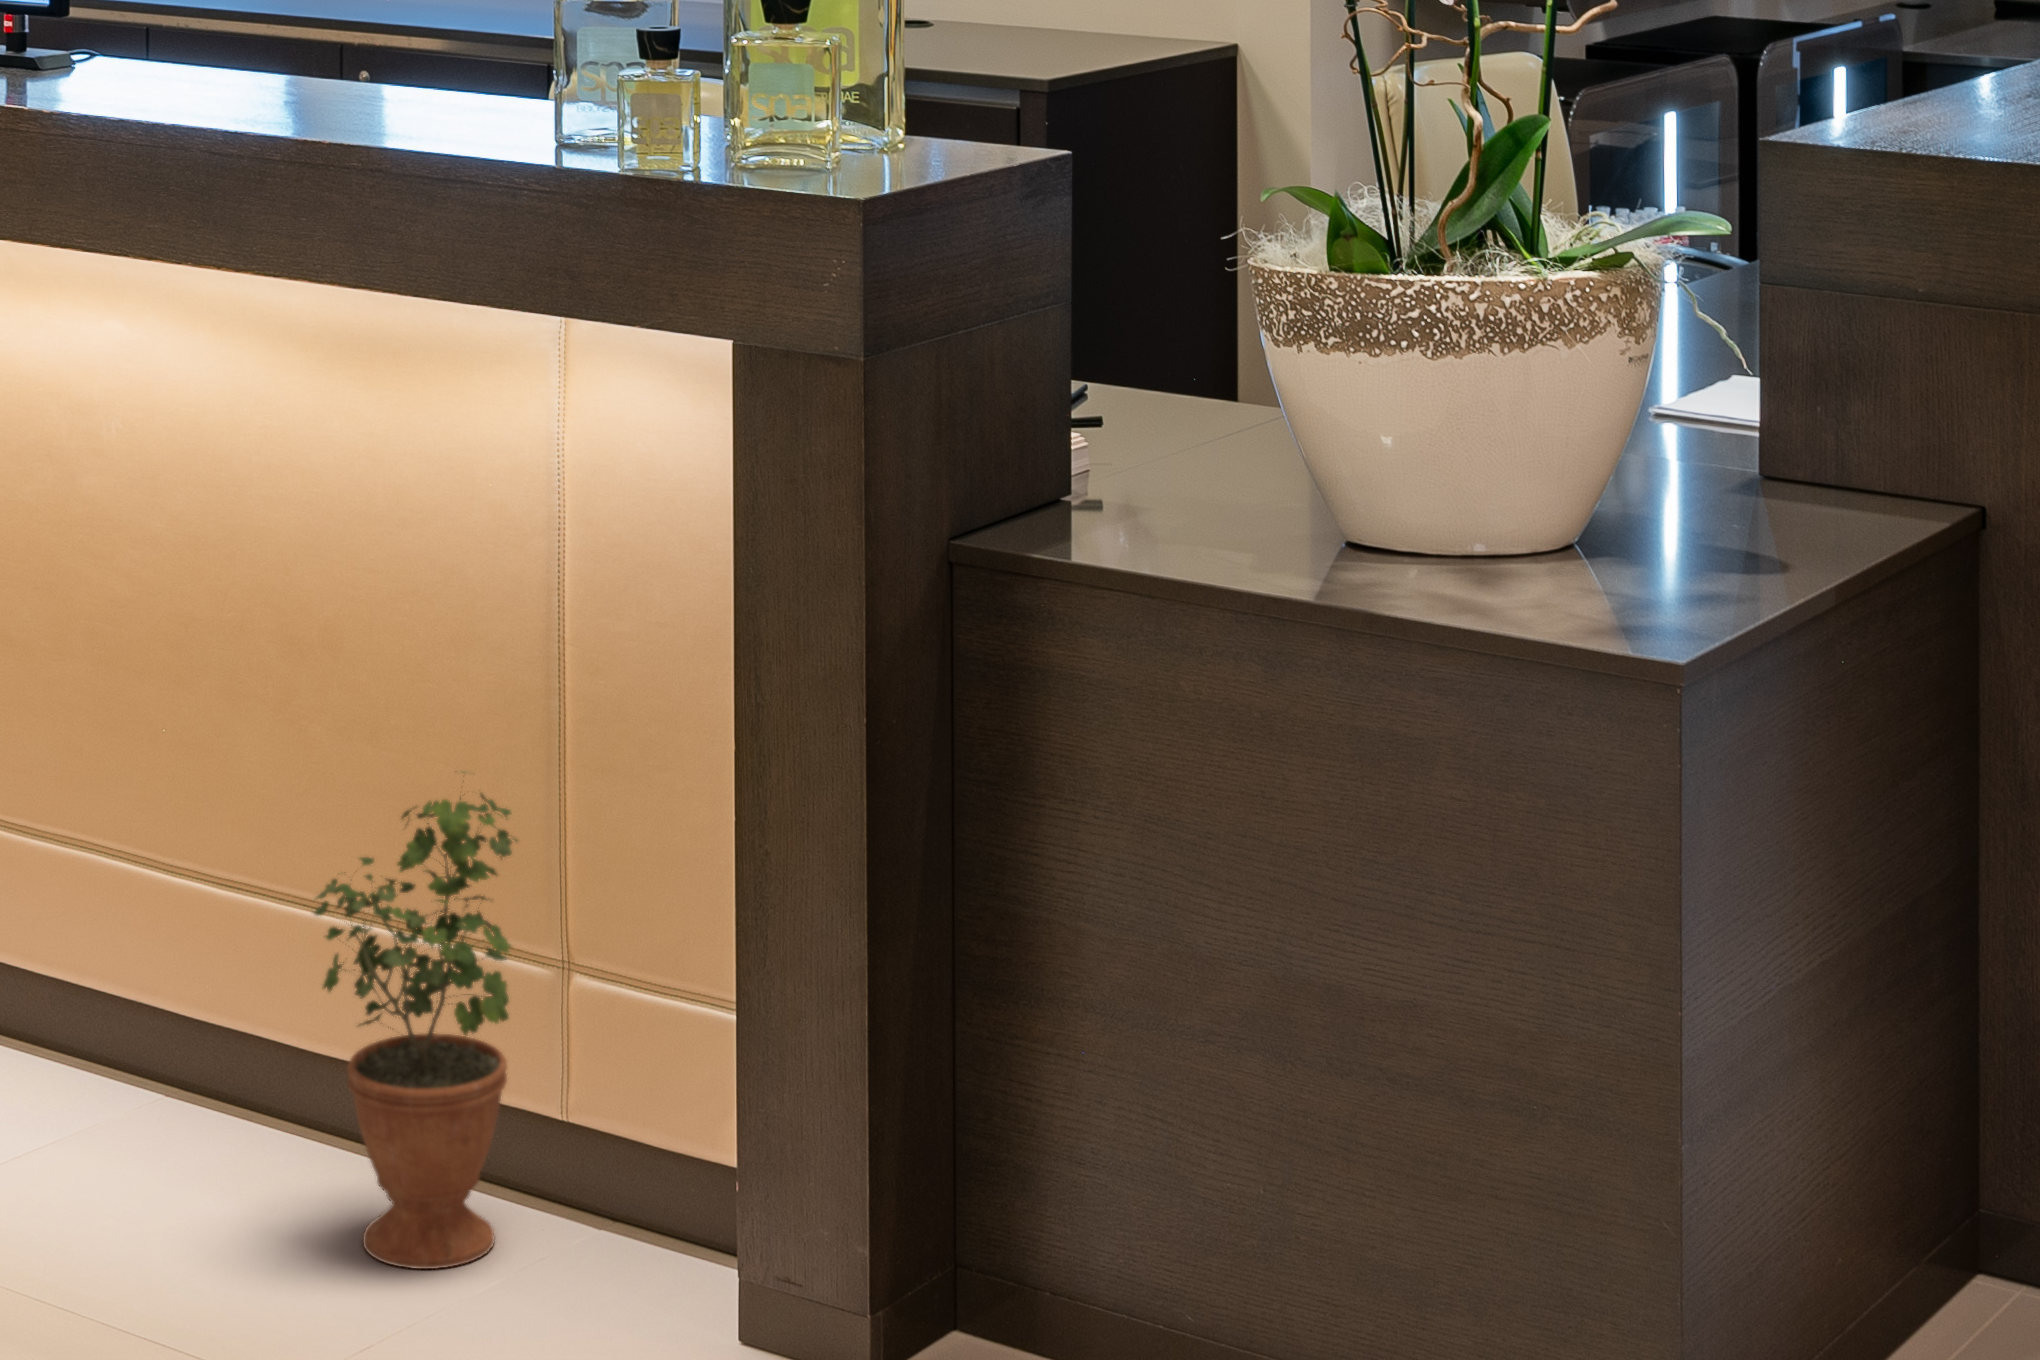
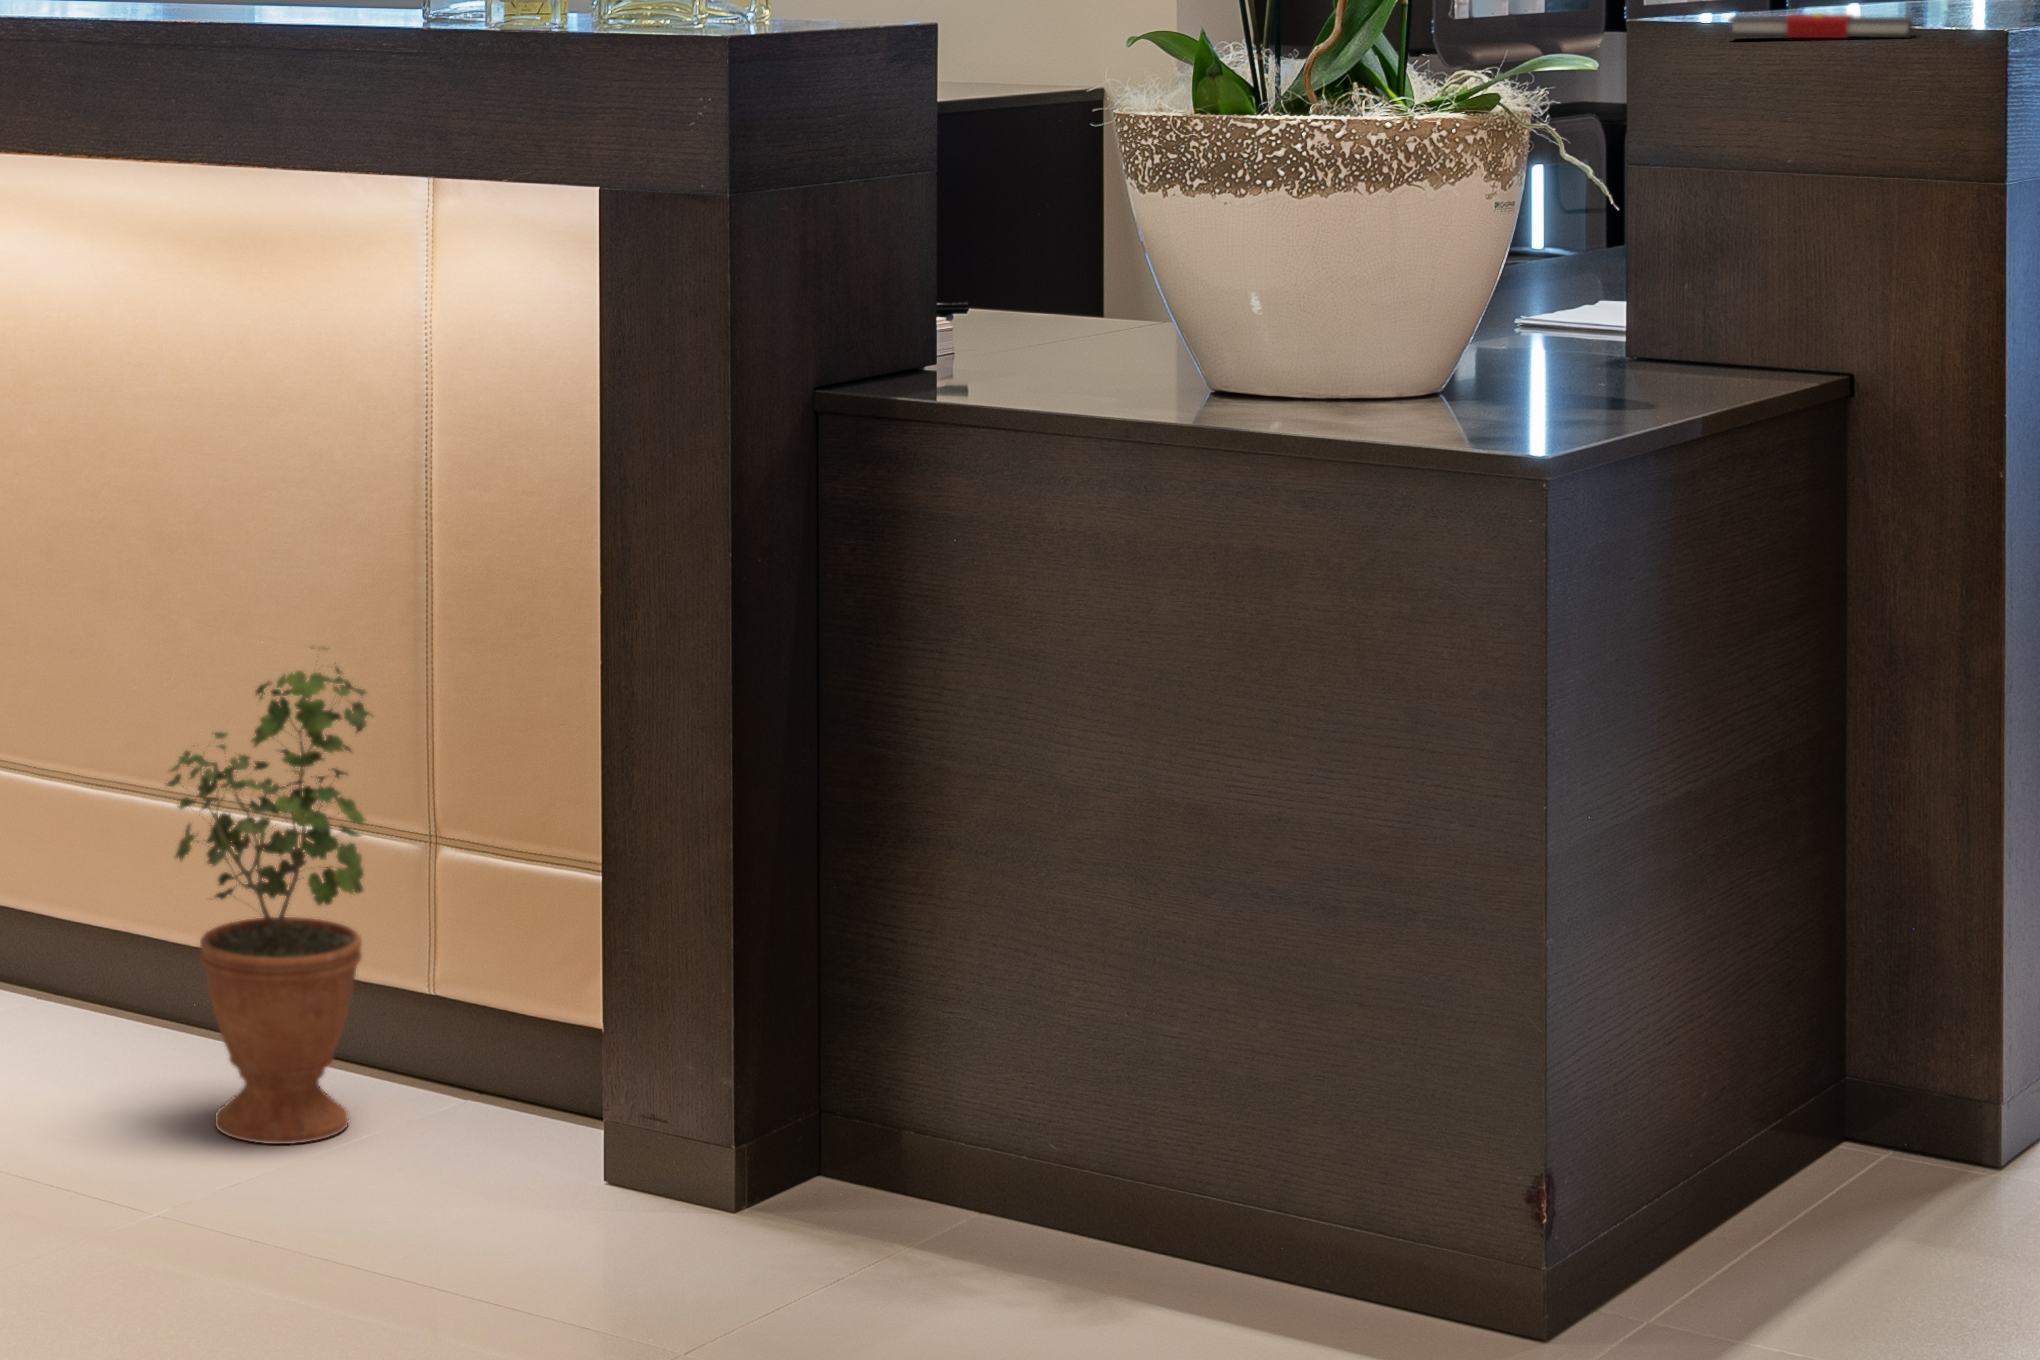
book: none [1847,130,2027,168] -> present [1729,13,1913,38]

